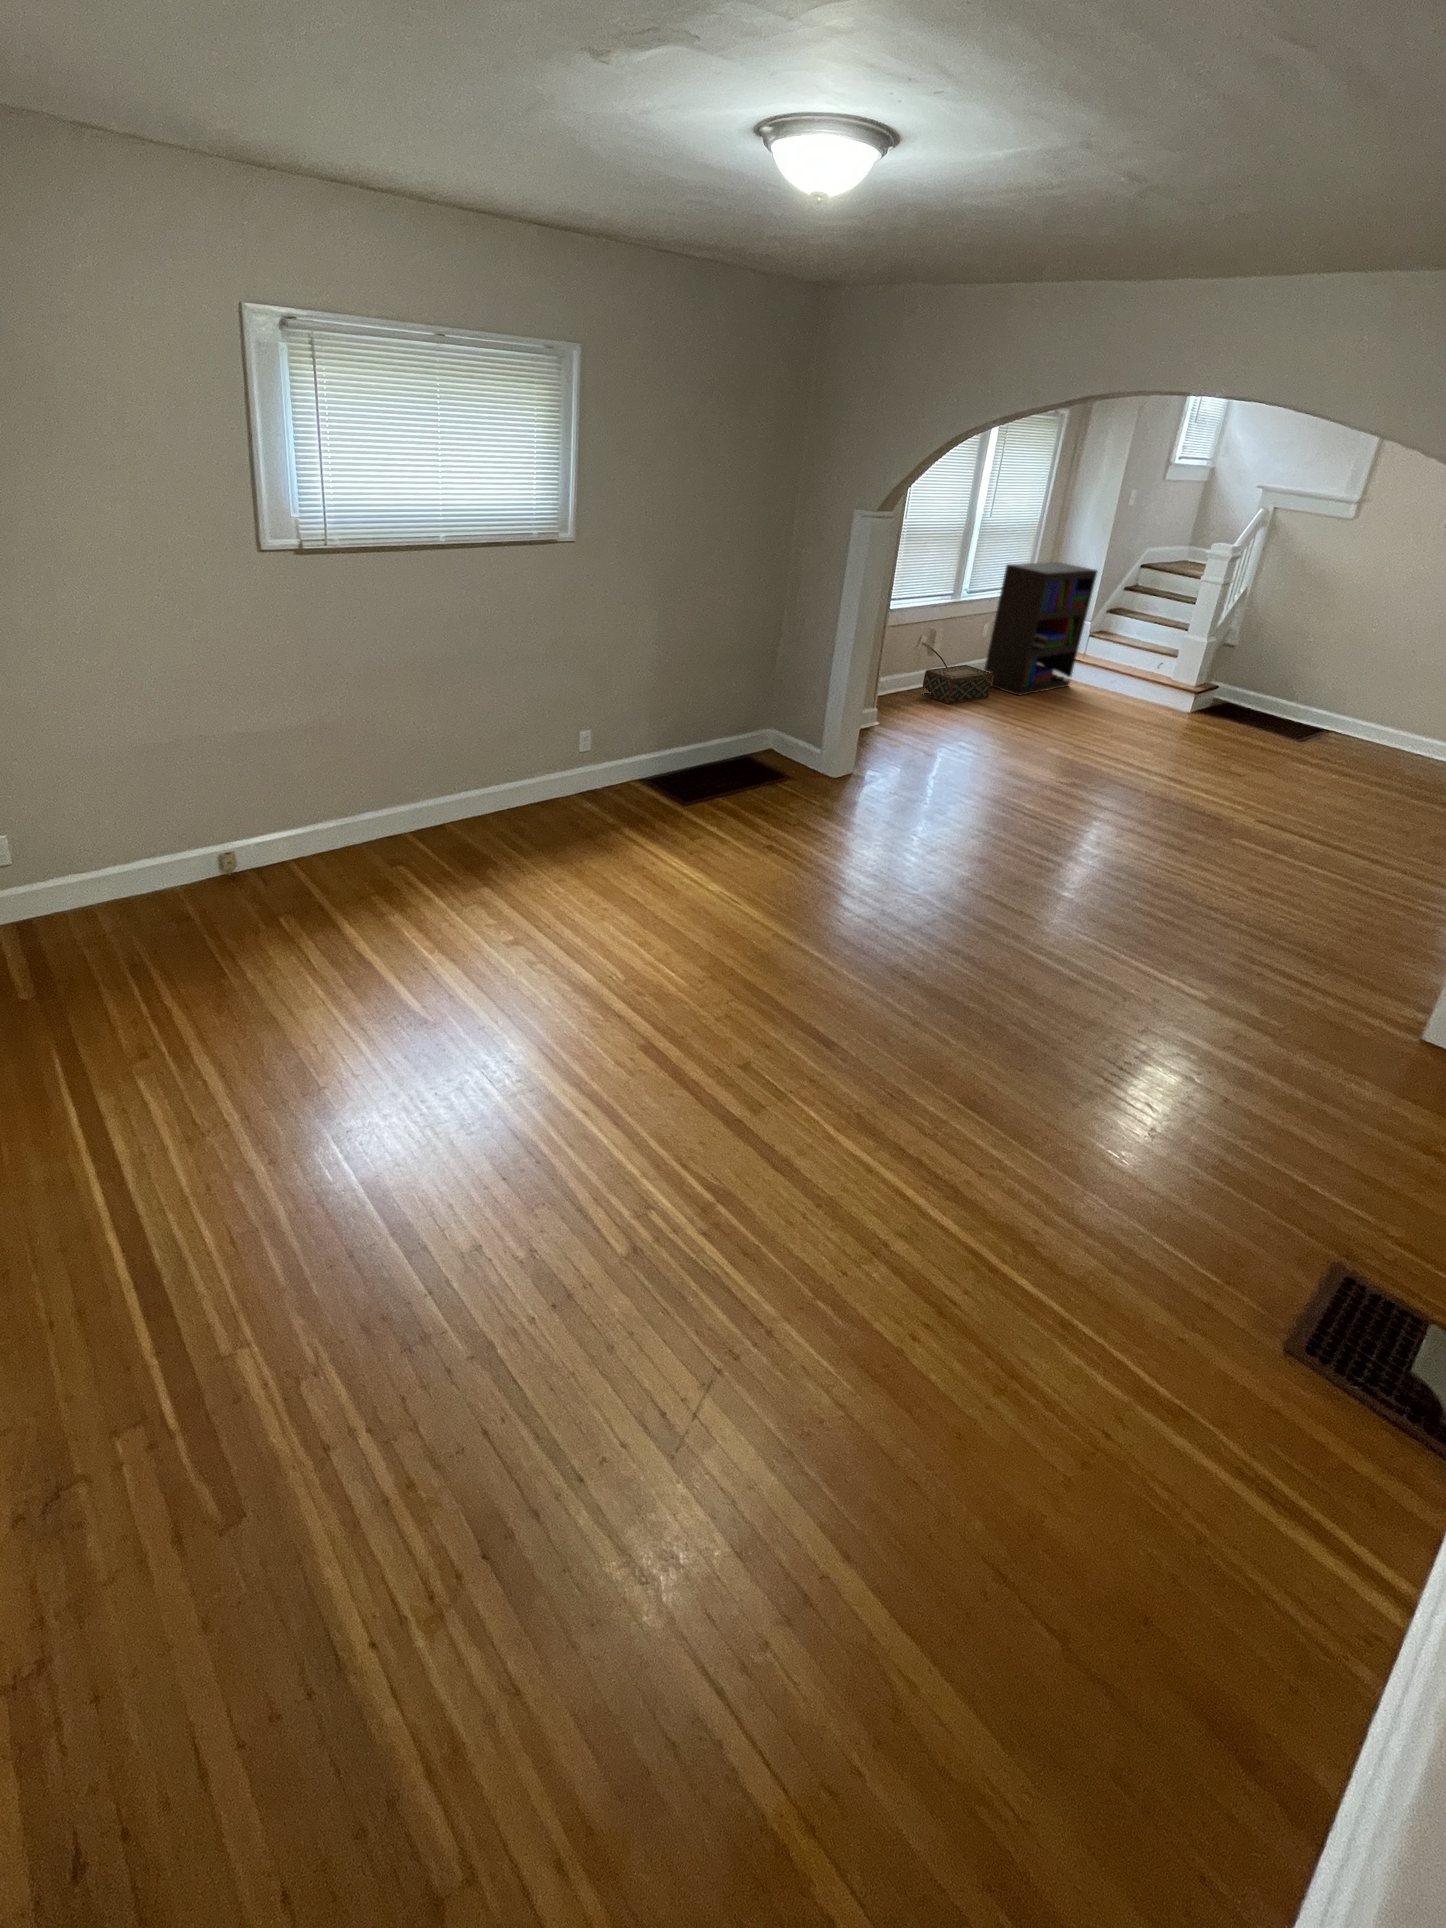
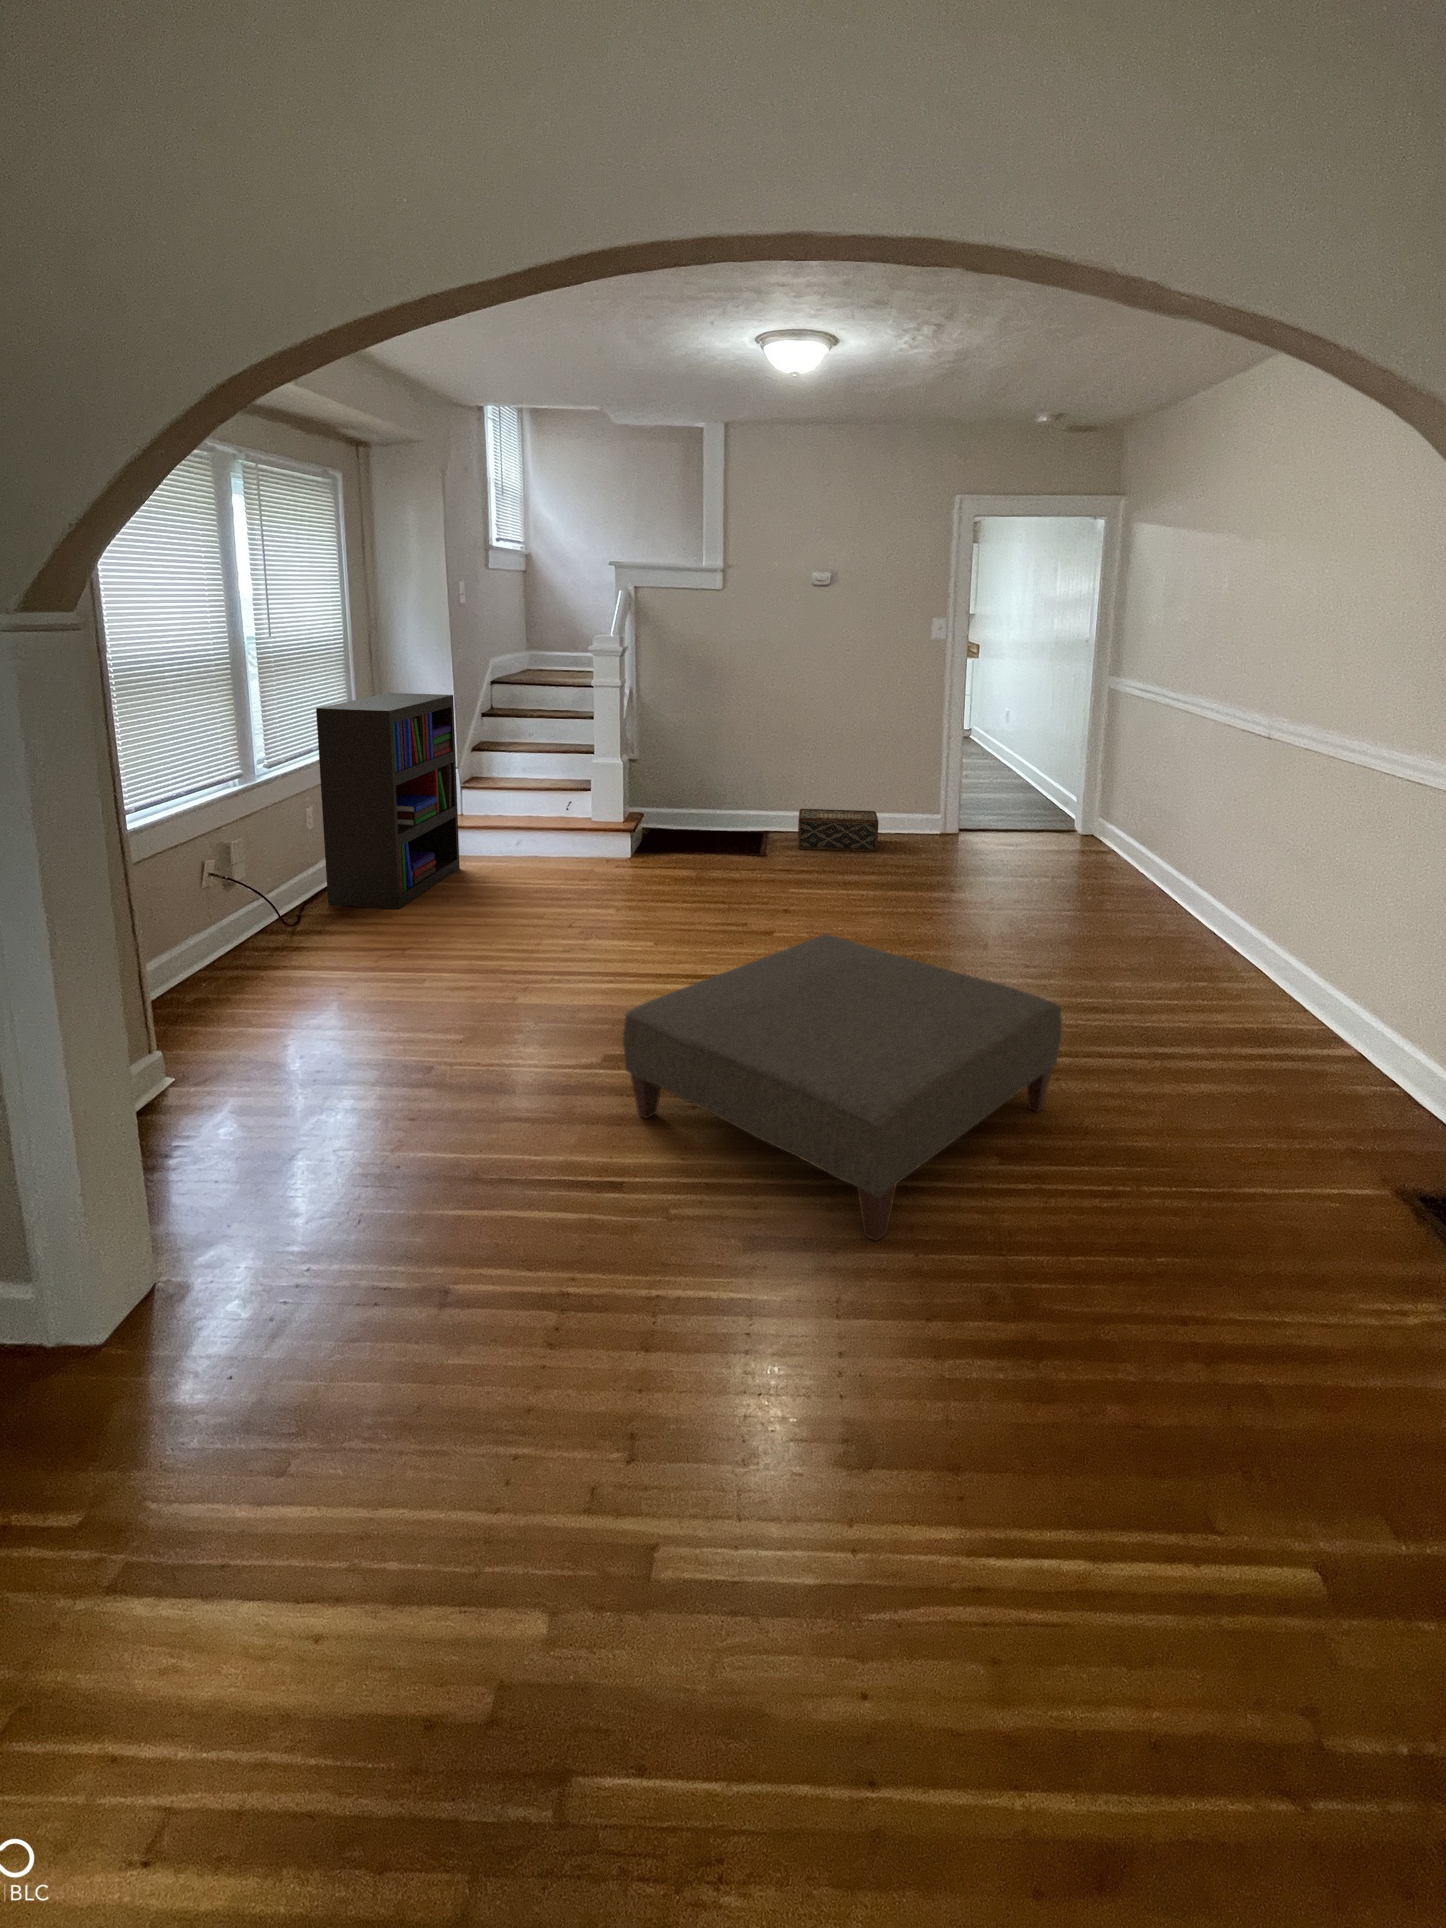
woven basket: present [923,665,993,704] -> present [798,809,879,851]
ottoman: none [1084,756,1380,903] -> present [623,934,1062,1241]

